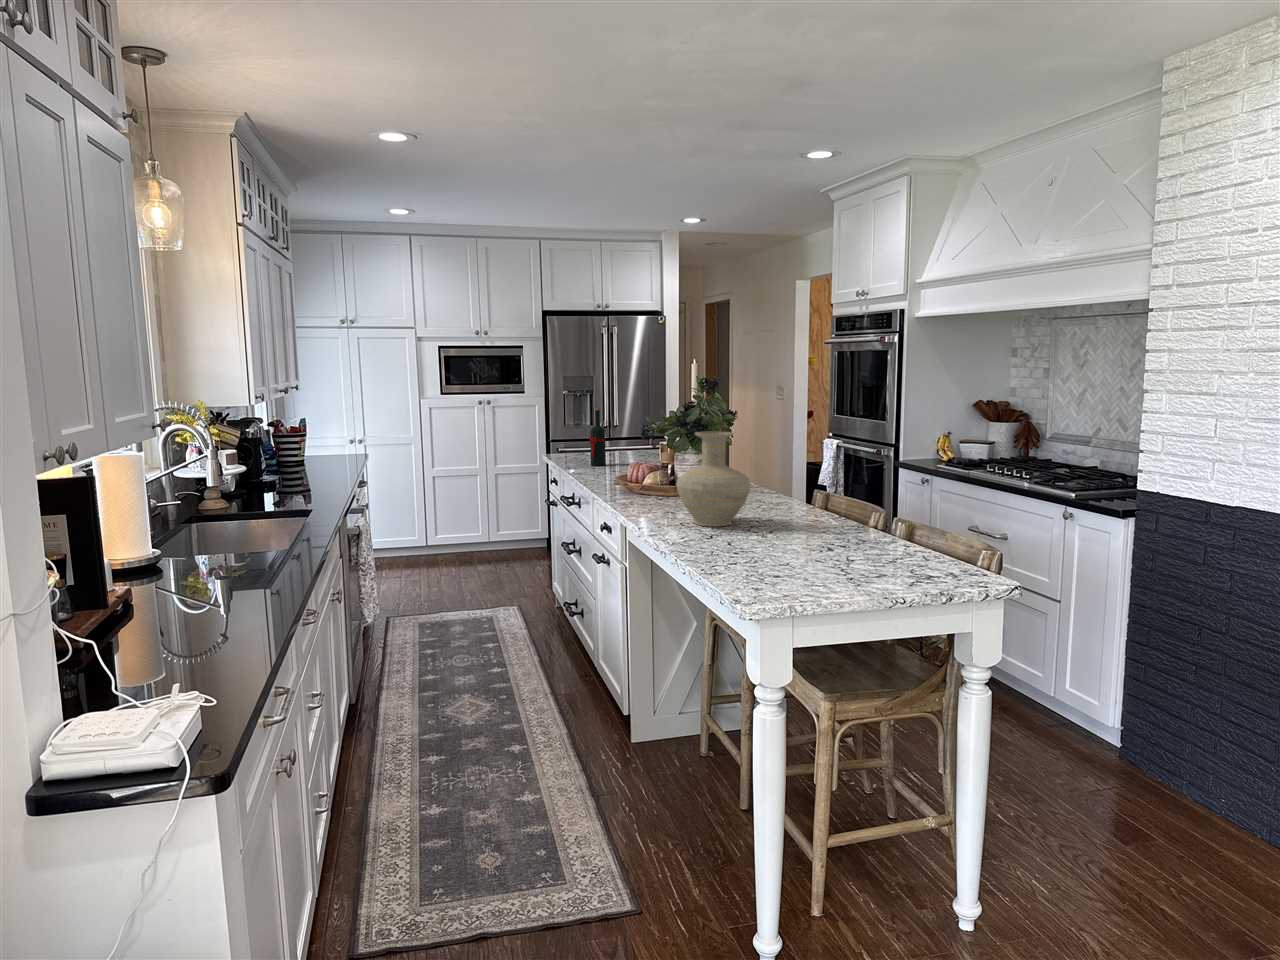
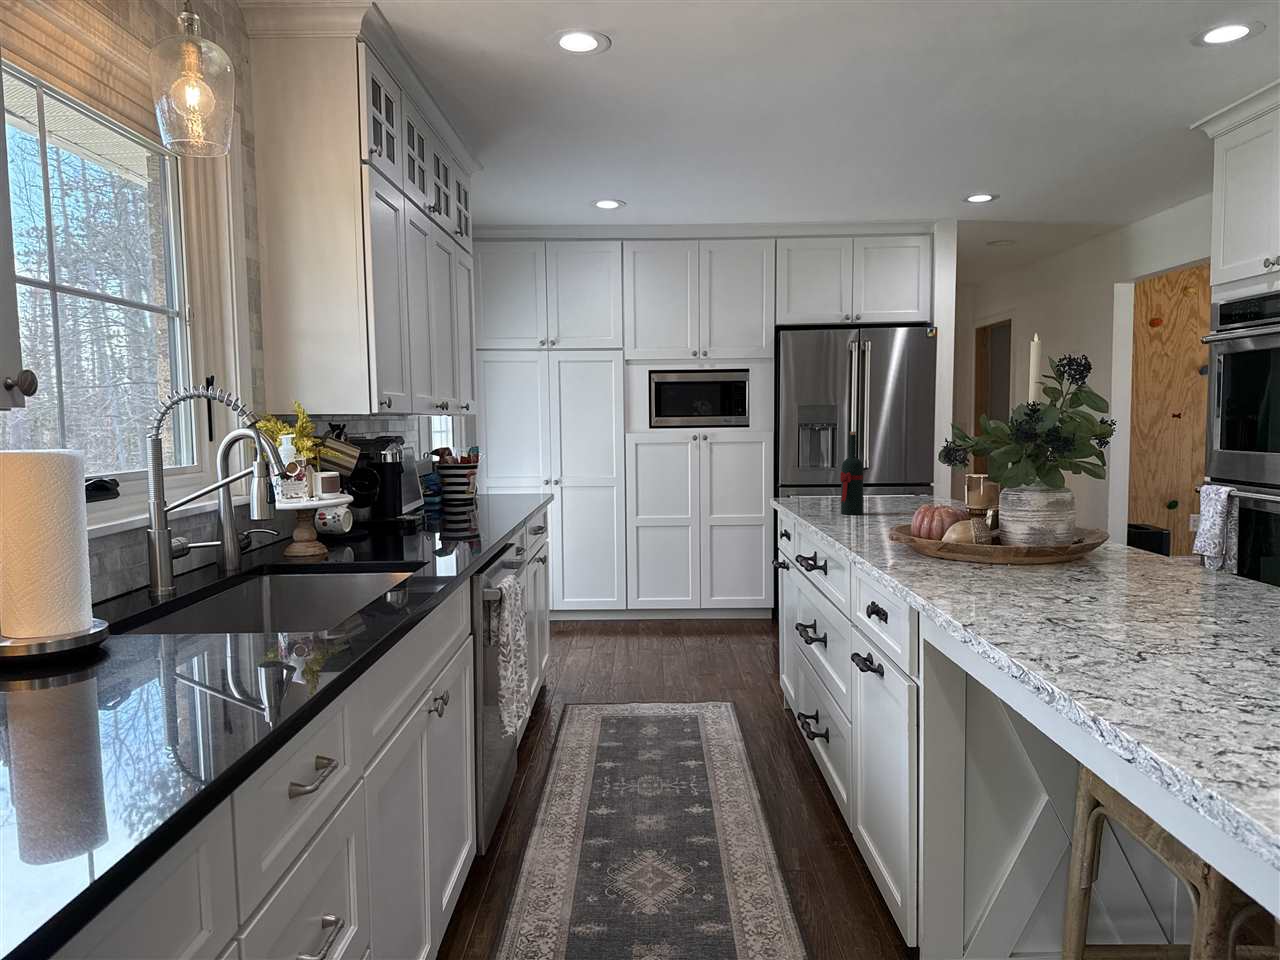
vase: present [676,432,751,526] -> none [1041,439,1215,630]

